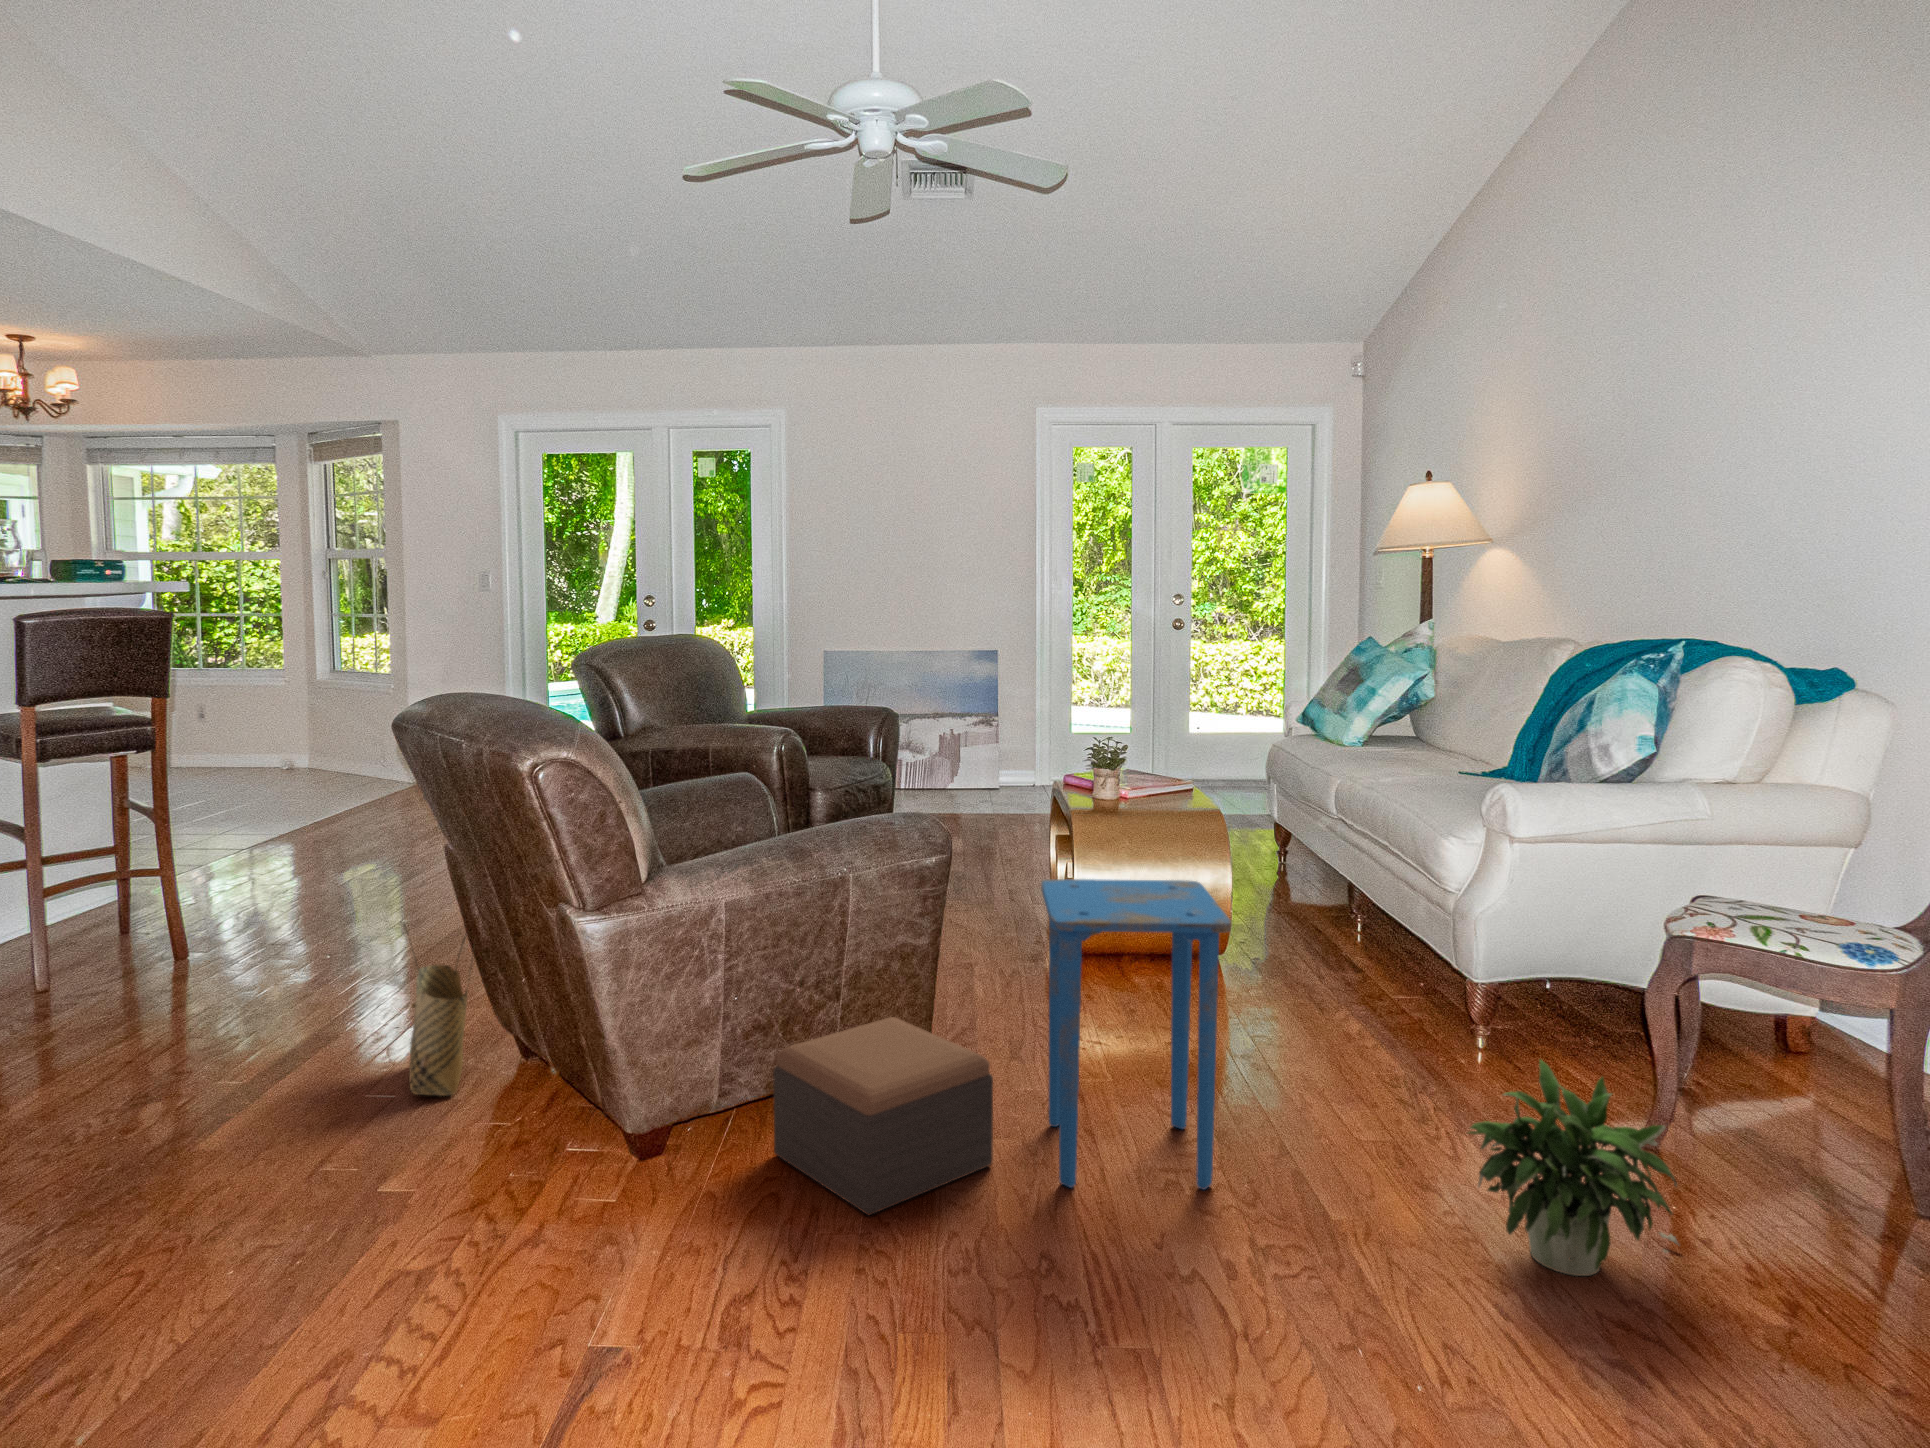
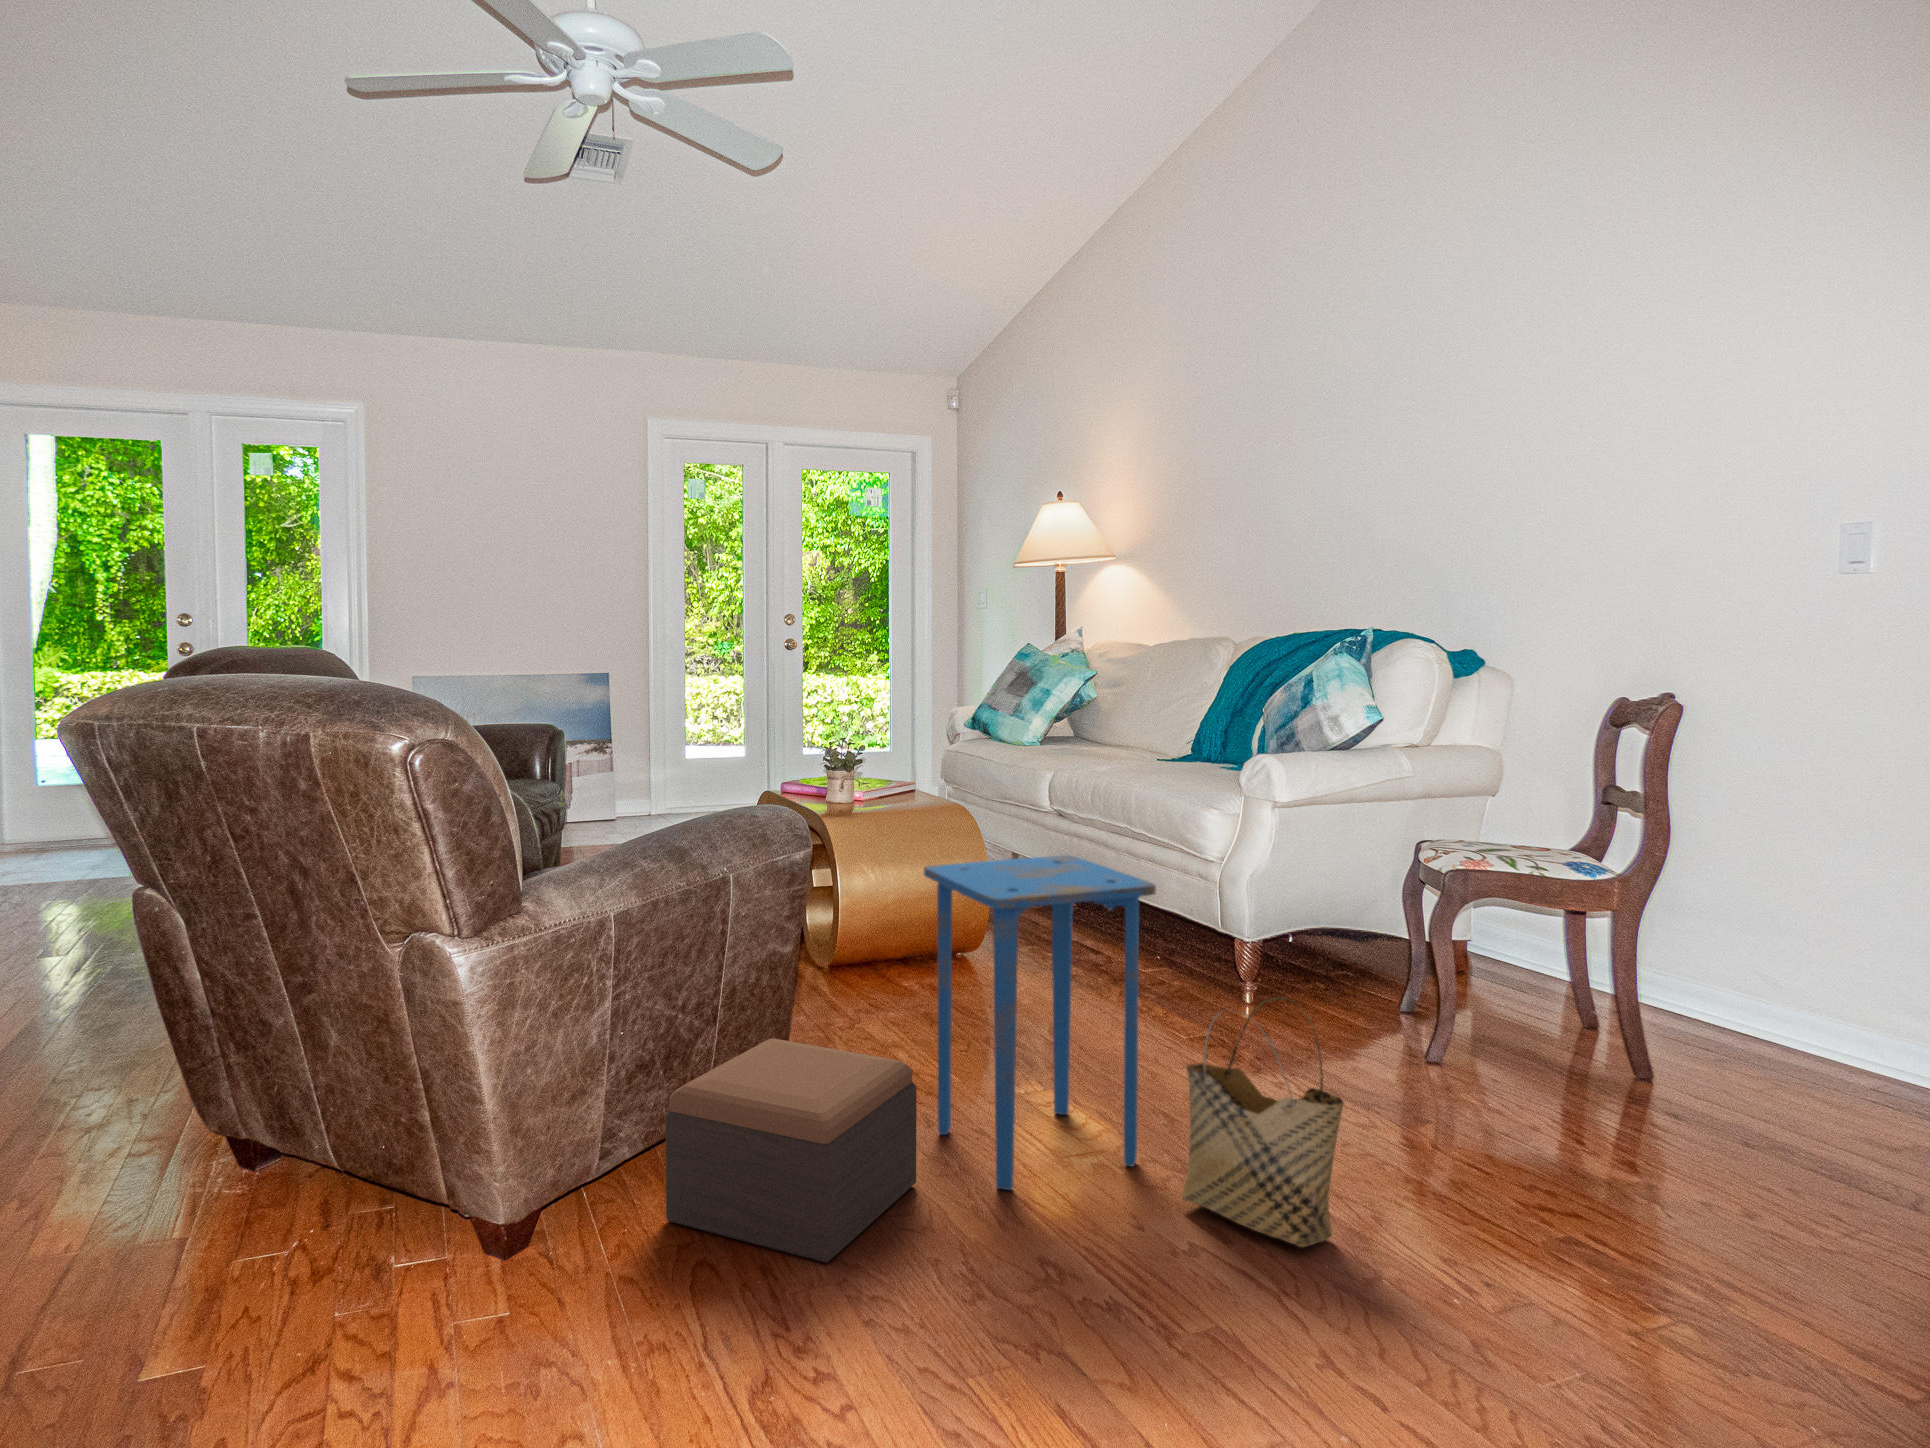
woven basket: present [402,924,474,1096] -> present [1182,996,1344,1247]
potted plant: present [1468,1060,1679,1276] -> none [1370,986,1549,1176]

